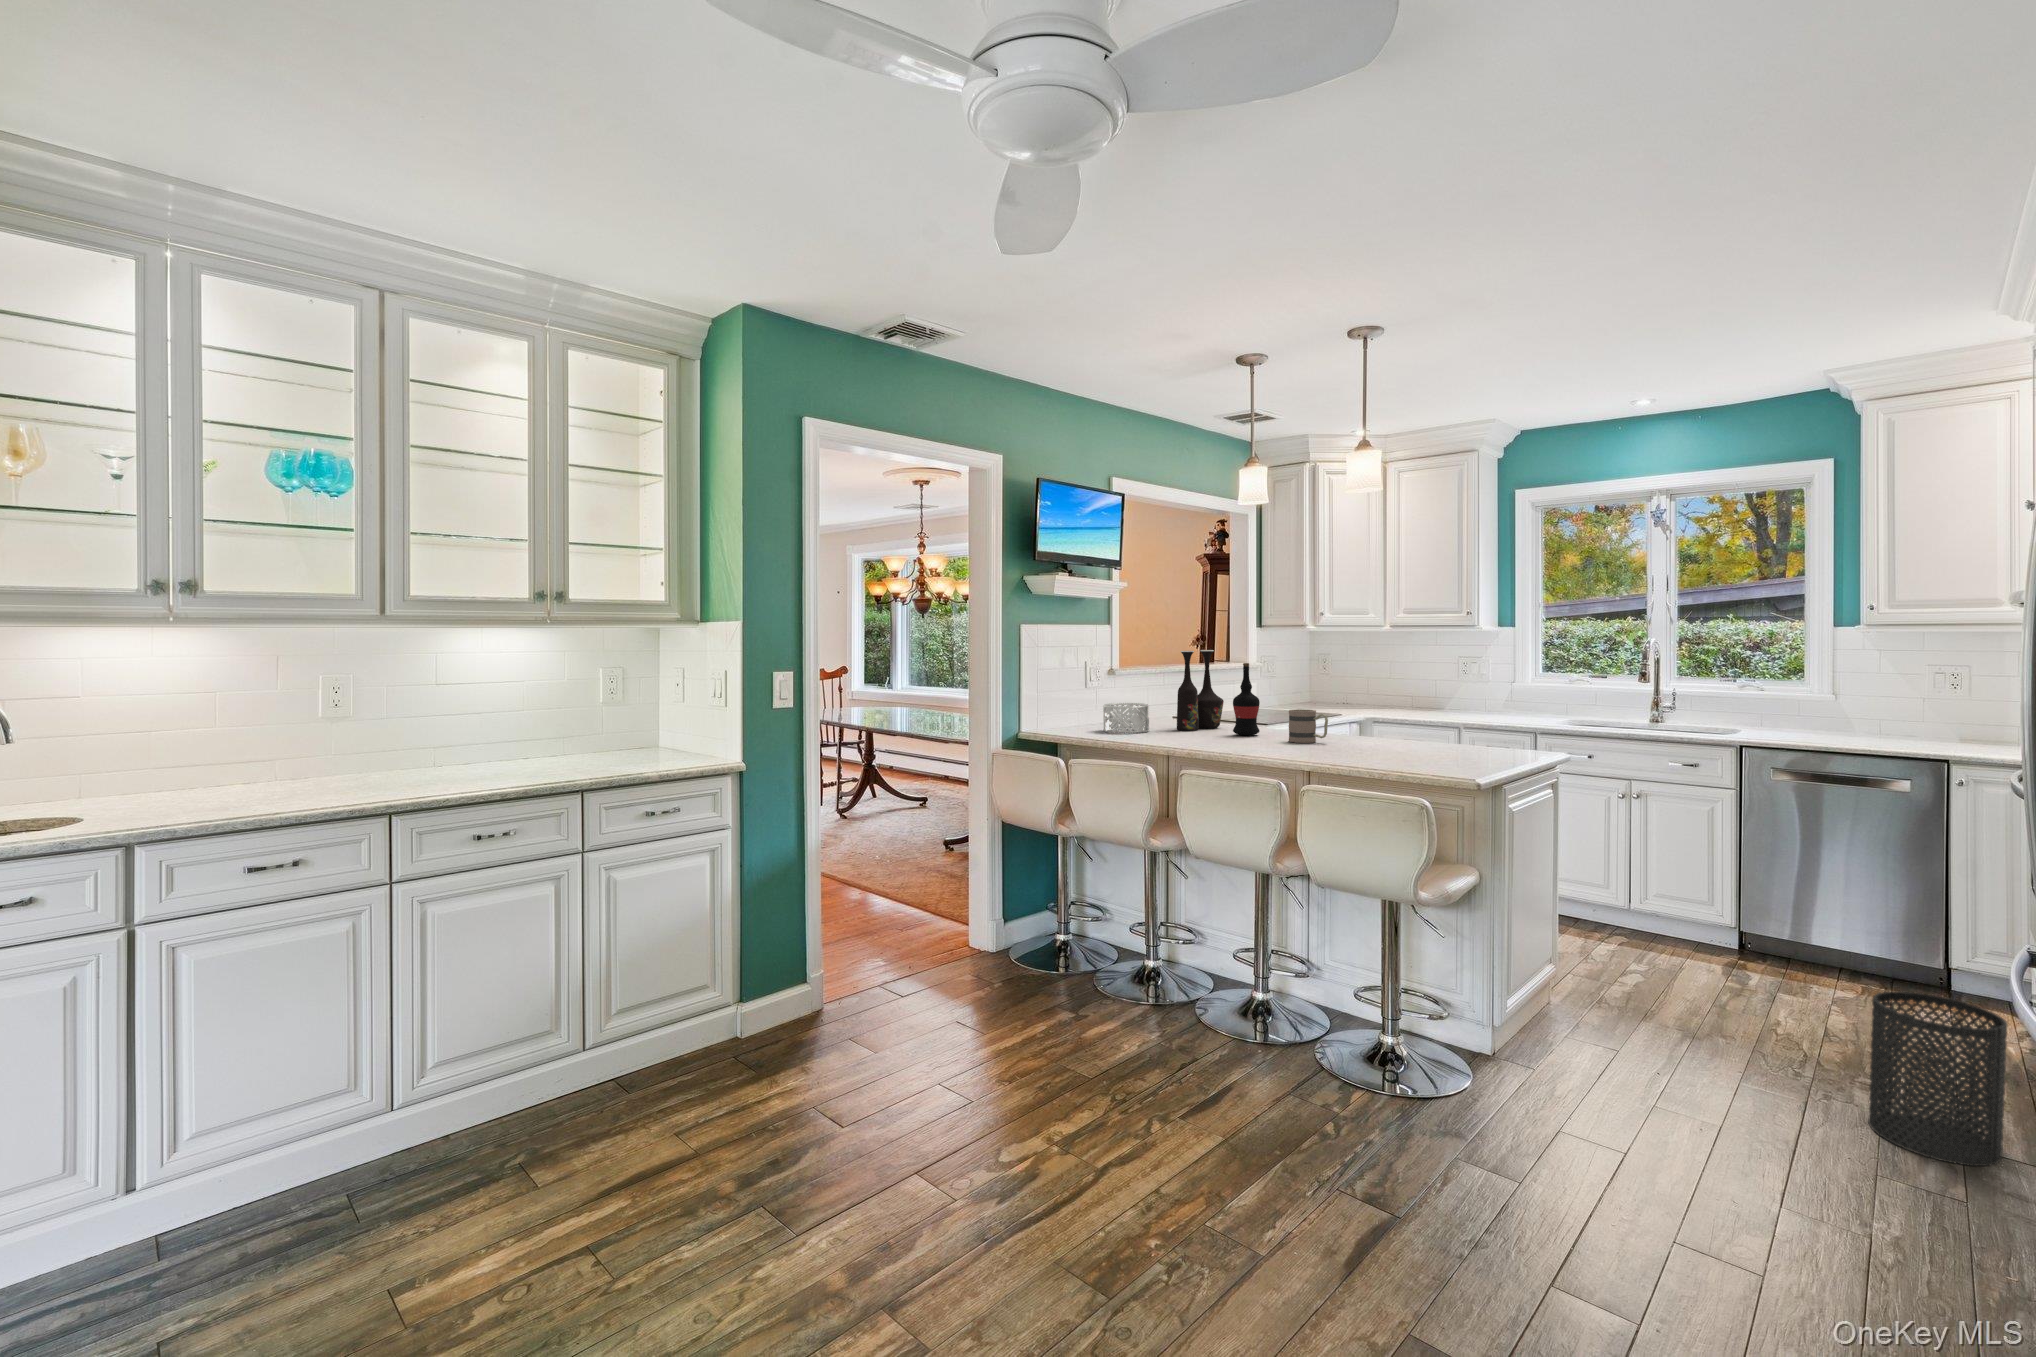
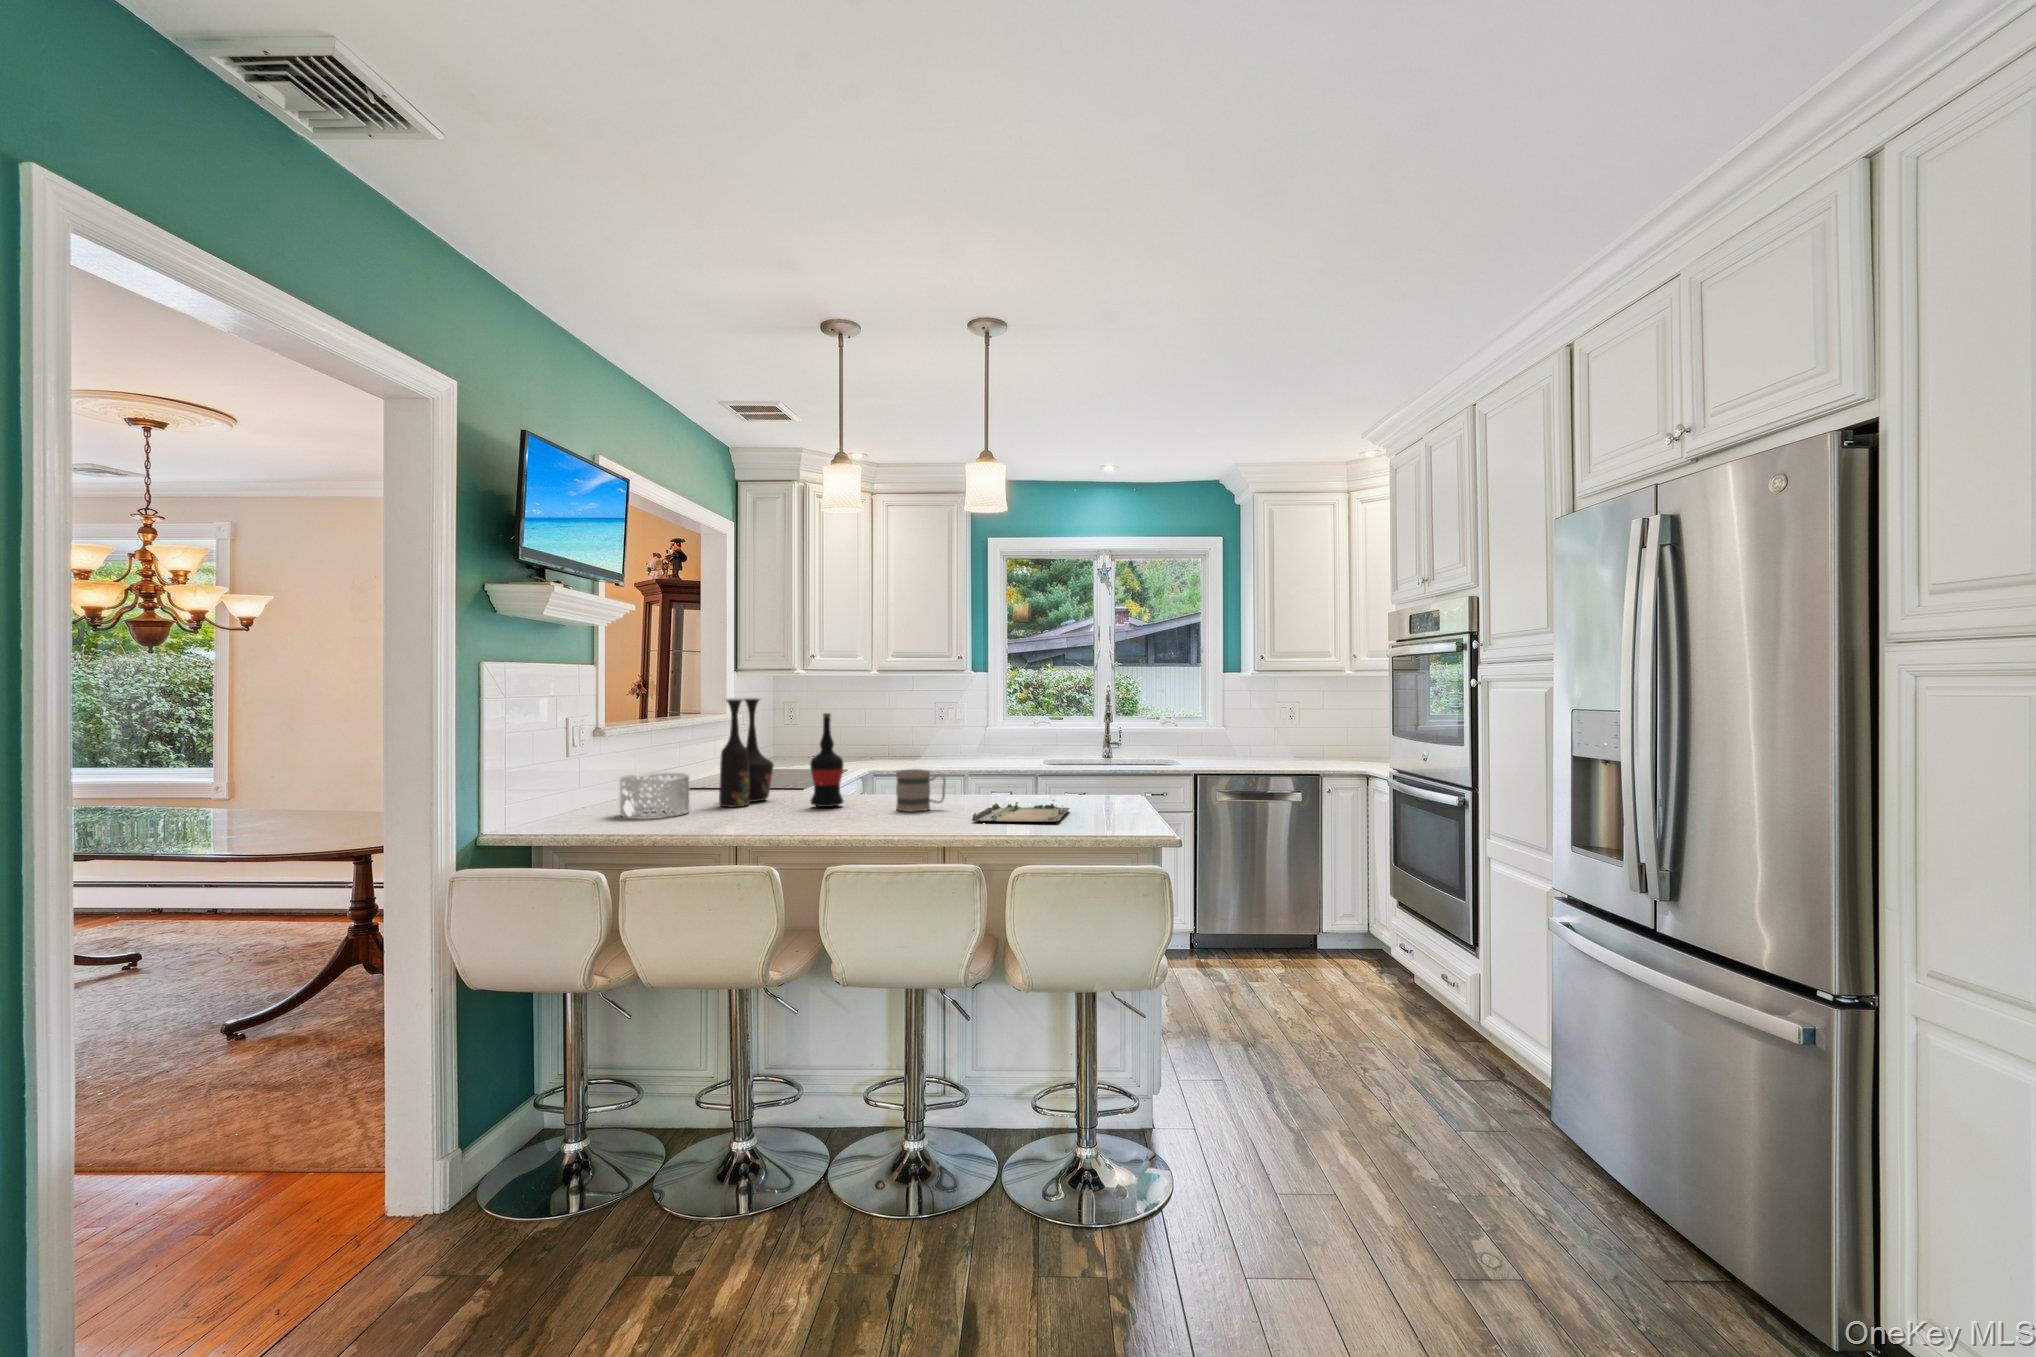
tray: none [1318,739,1426,758] -> present [972,800,1070,822]
trash can: present [1868,991,2007,1166] -> none [1444,986,1535,1131]

